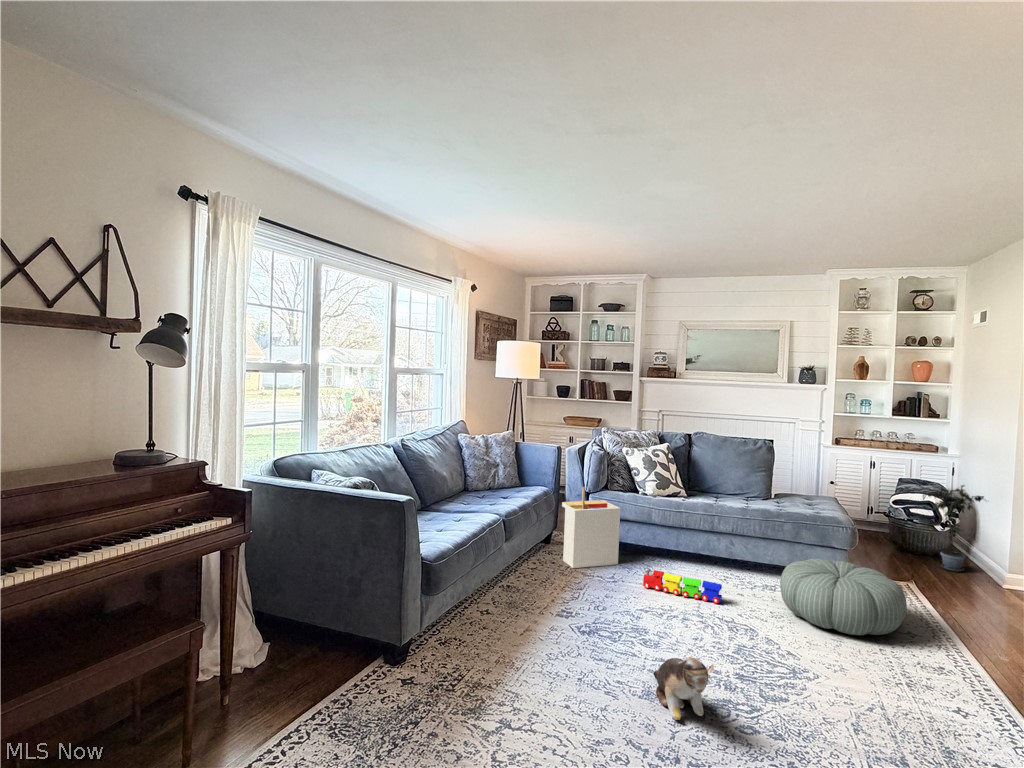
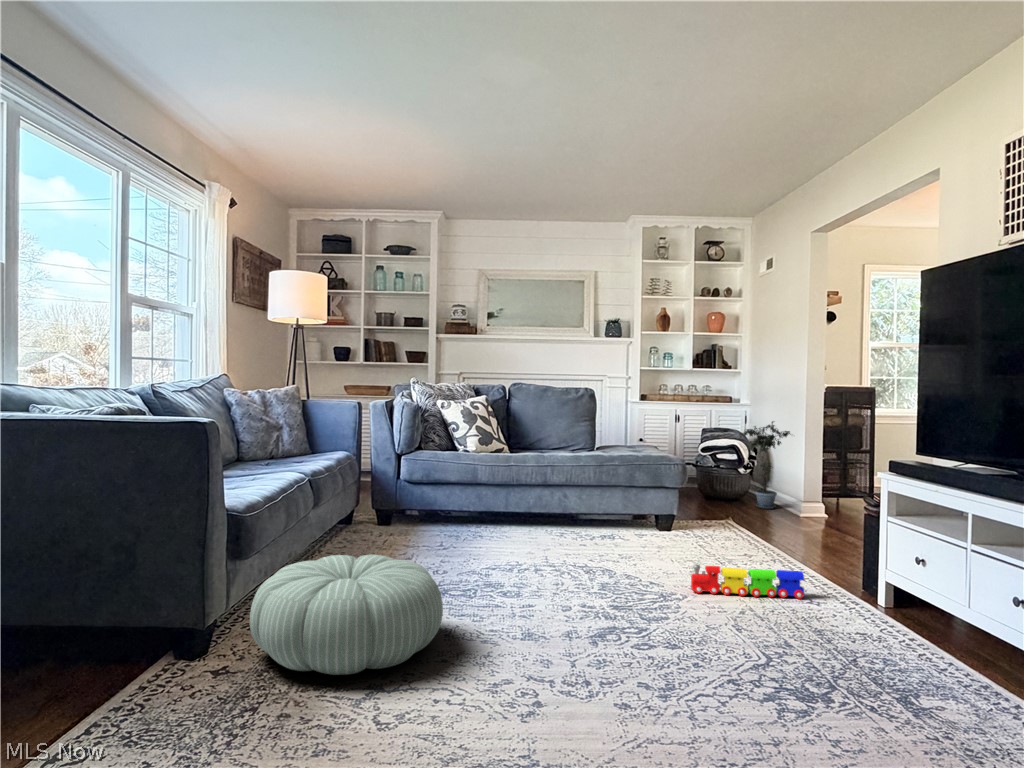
storage bin: present [562,487,620,568] -> none [371,444,444,544]
pouf: present [780,559,907,635] -> present [250,555,443,675]
toy train: present [643,568,722,604] -> present [691,564,804,599]
plush toy: present [654,657,714,720] -> none [528,575,611,651]

